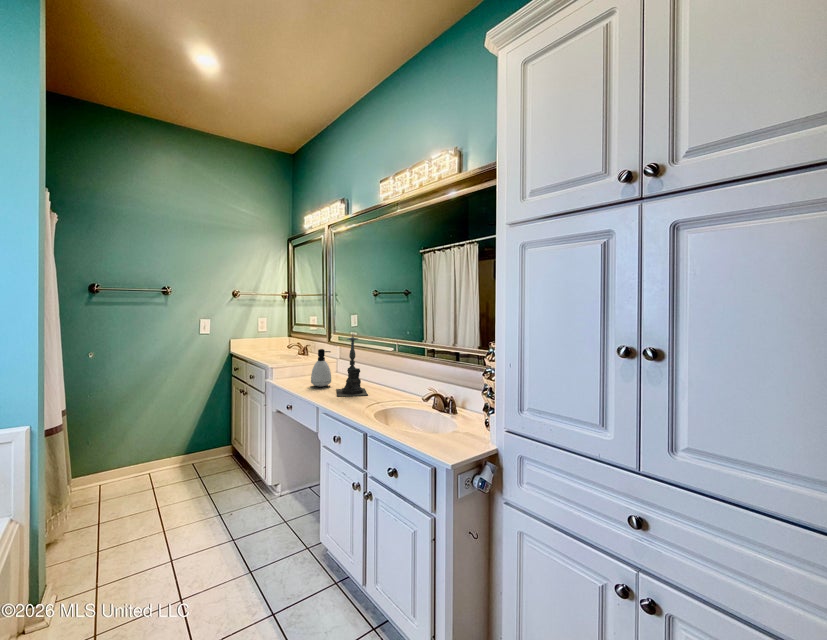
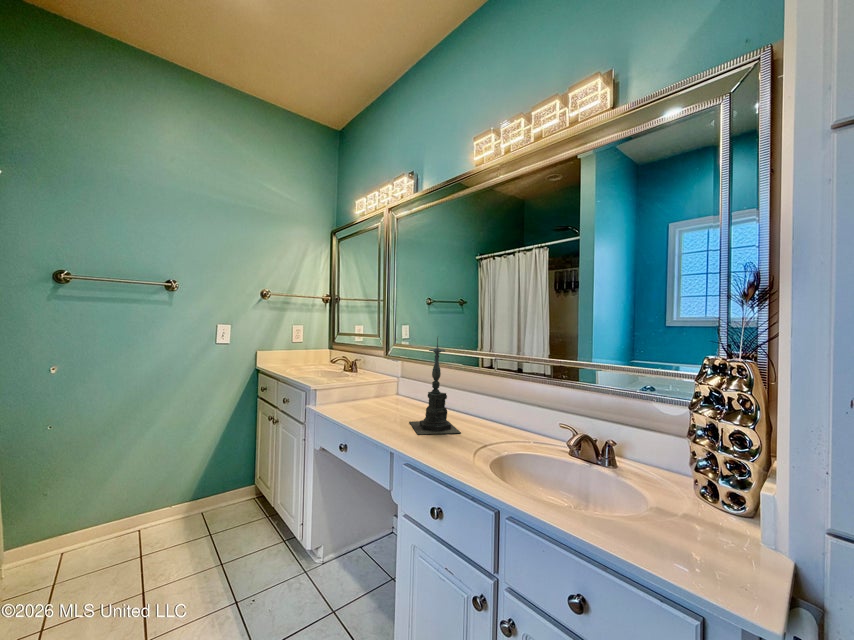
soap dispenser: present [311,349,331,387] -> none [372,364,401,417]

